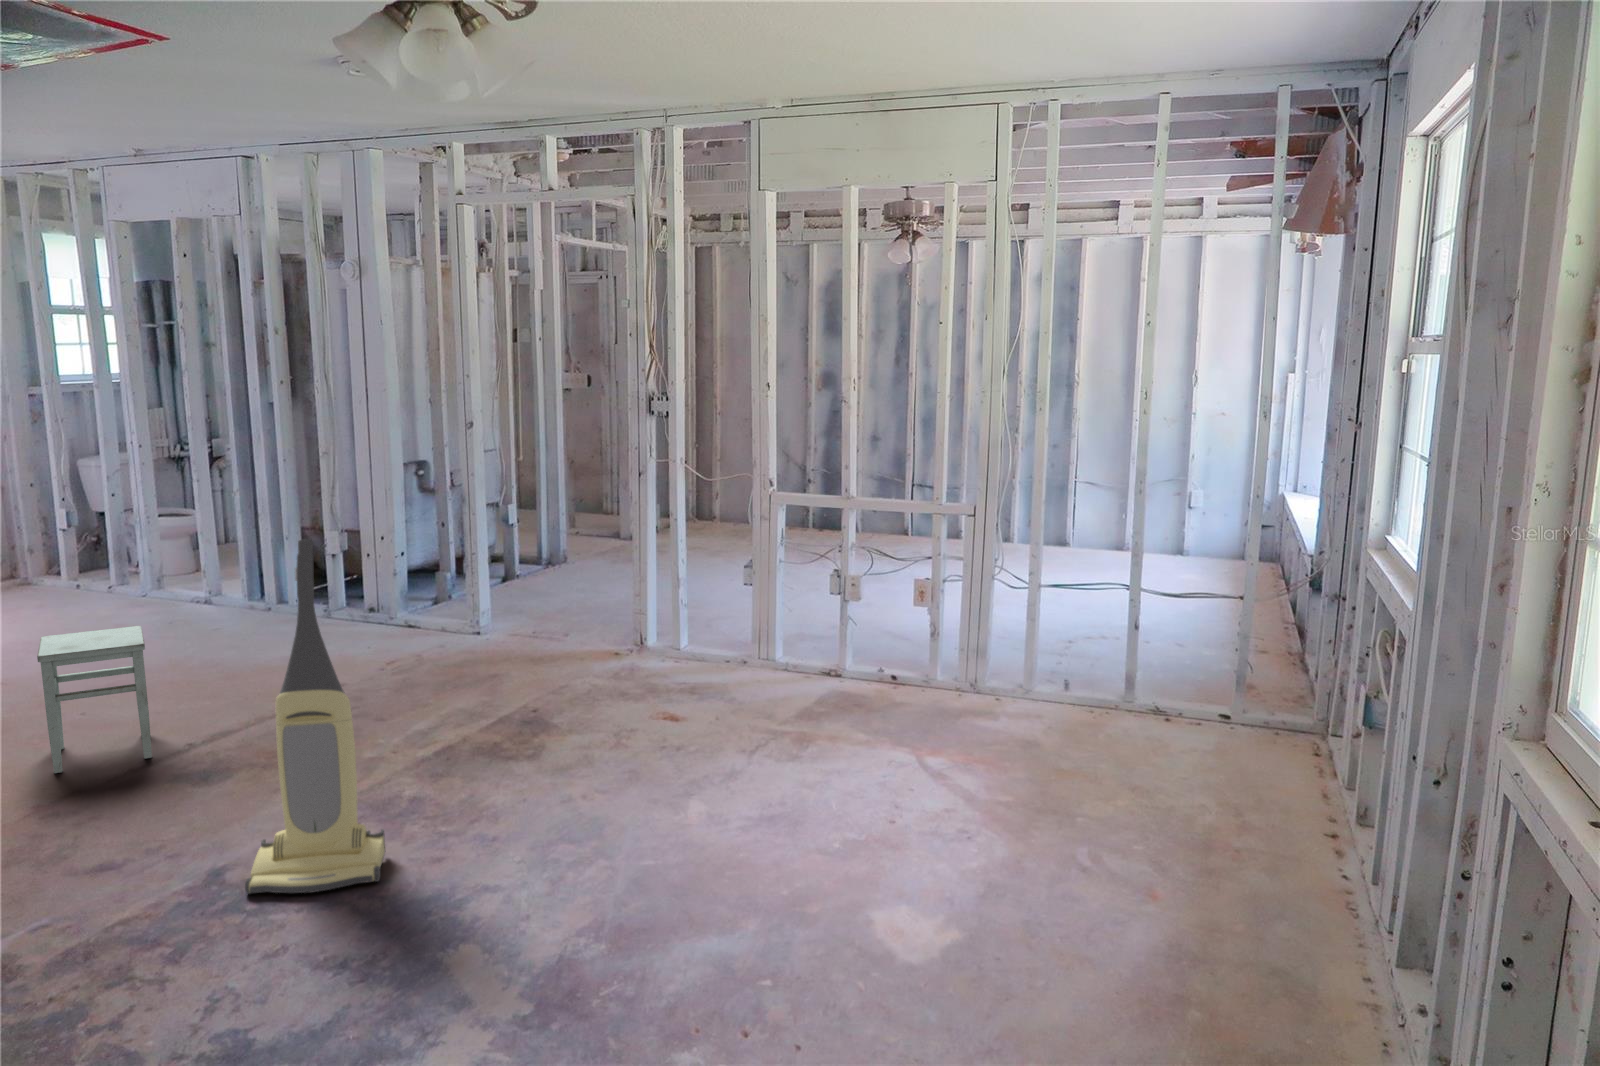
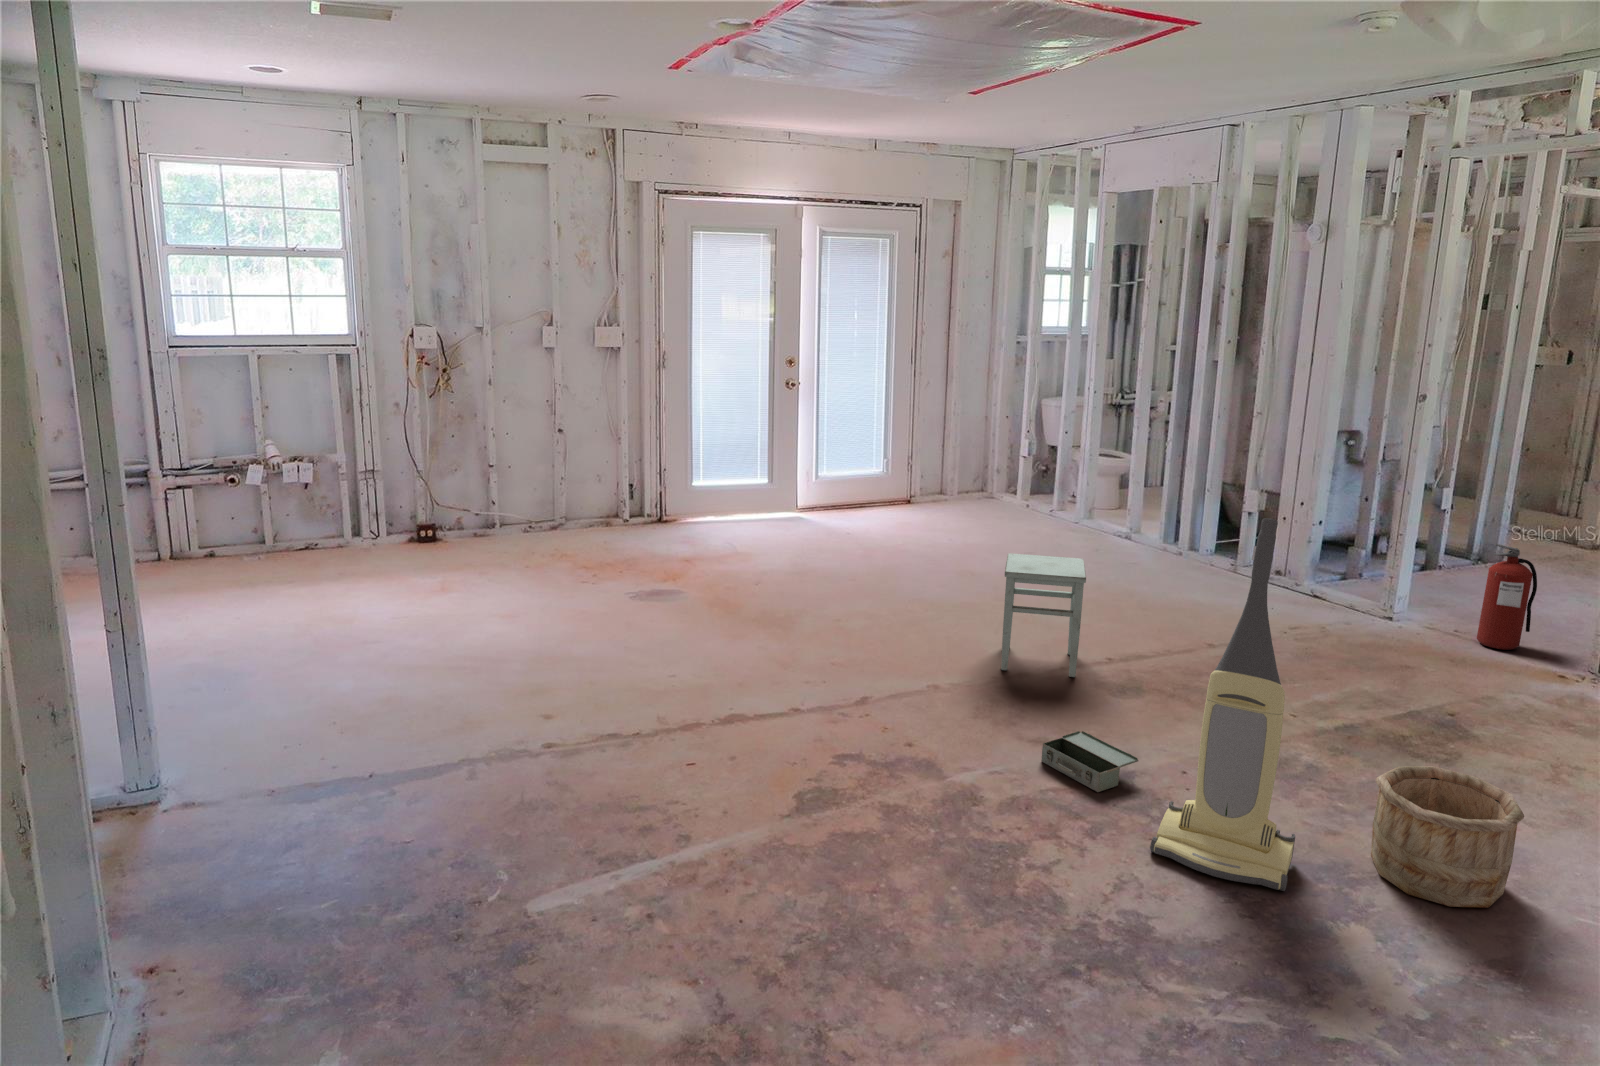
fire extinguisher: none [542,546,581,637] -> present [1477,544,1537,650]
wooden bucket: none [444,733,555,846] -> present [1371,766,1524,908]
toolbox: none [113,805,228,860] -> present [1041,731,1138,792]

